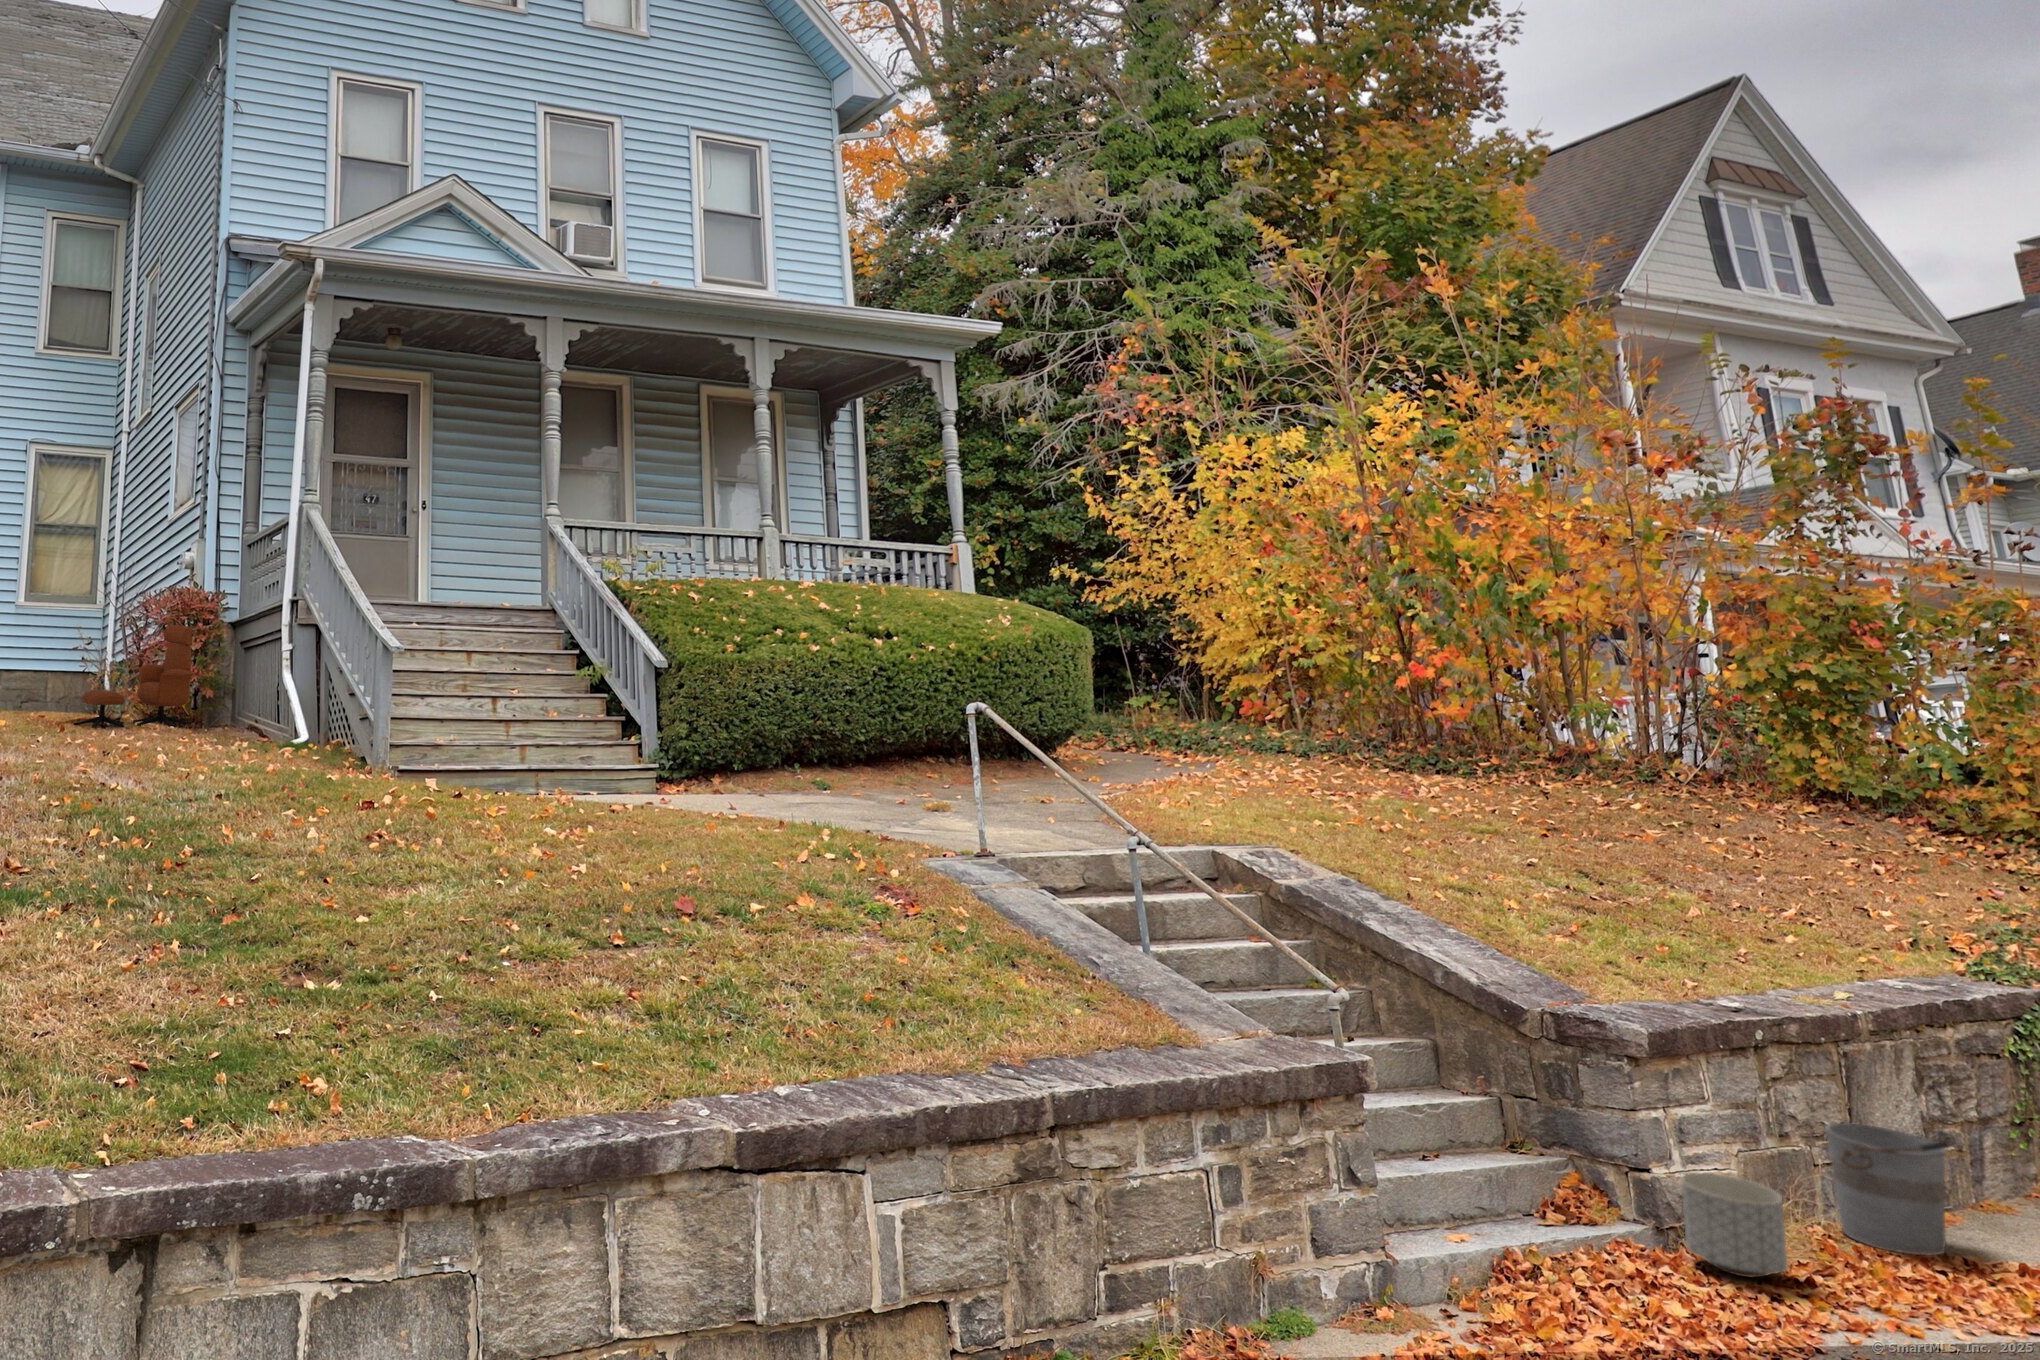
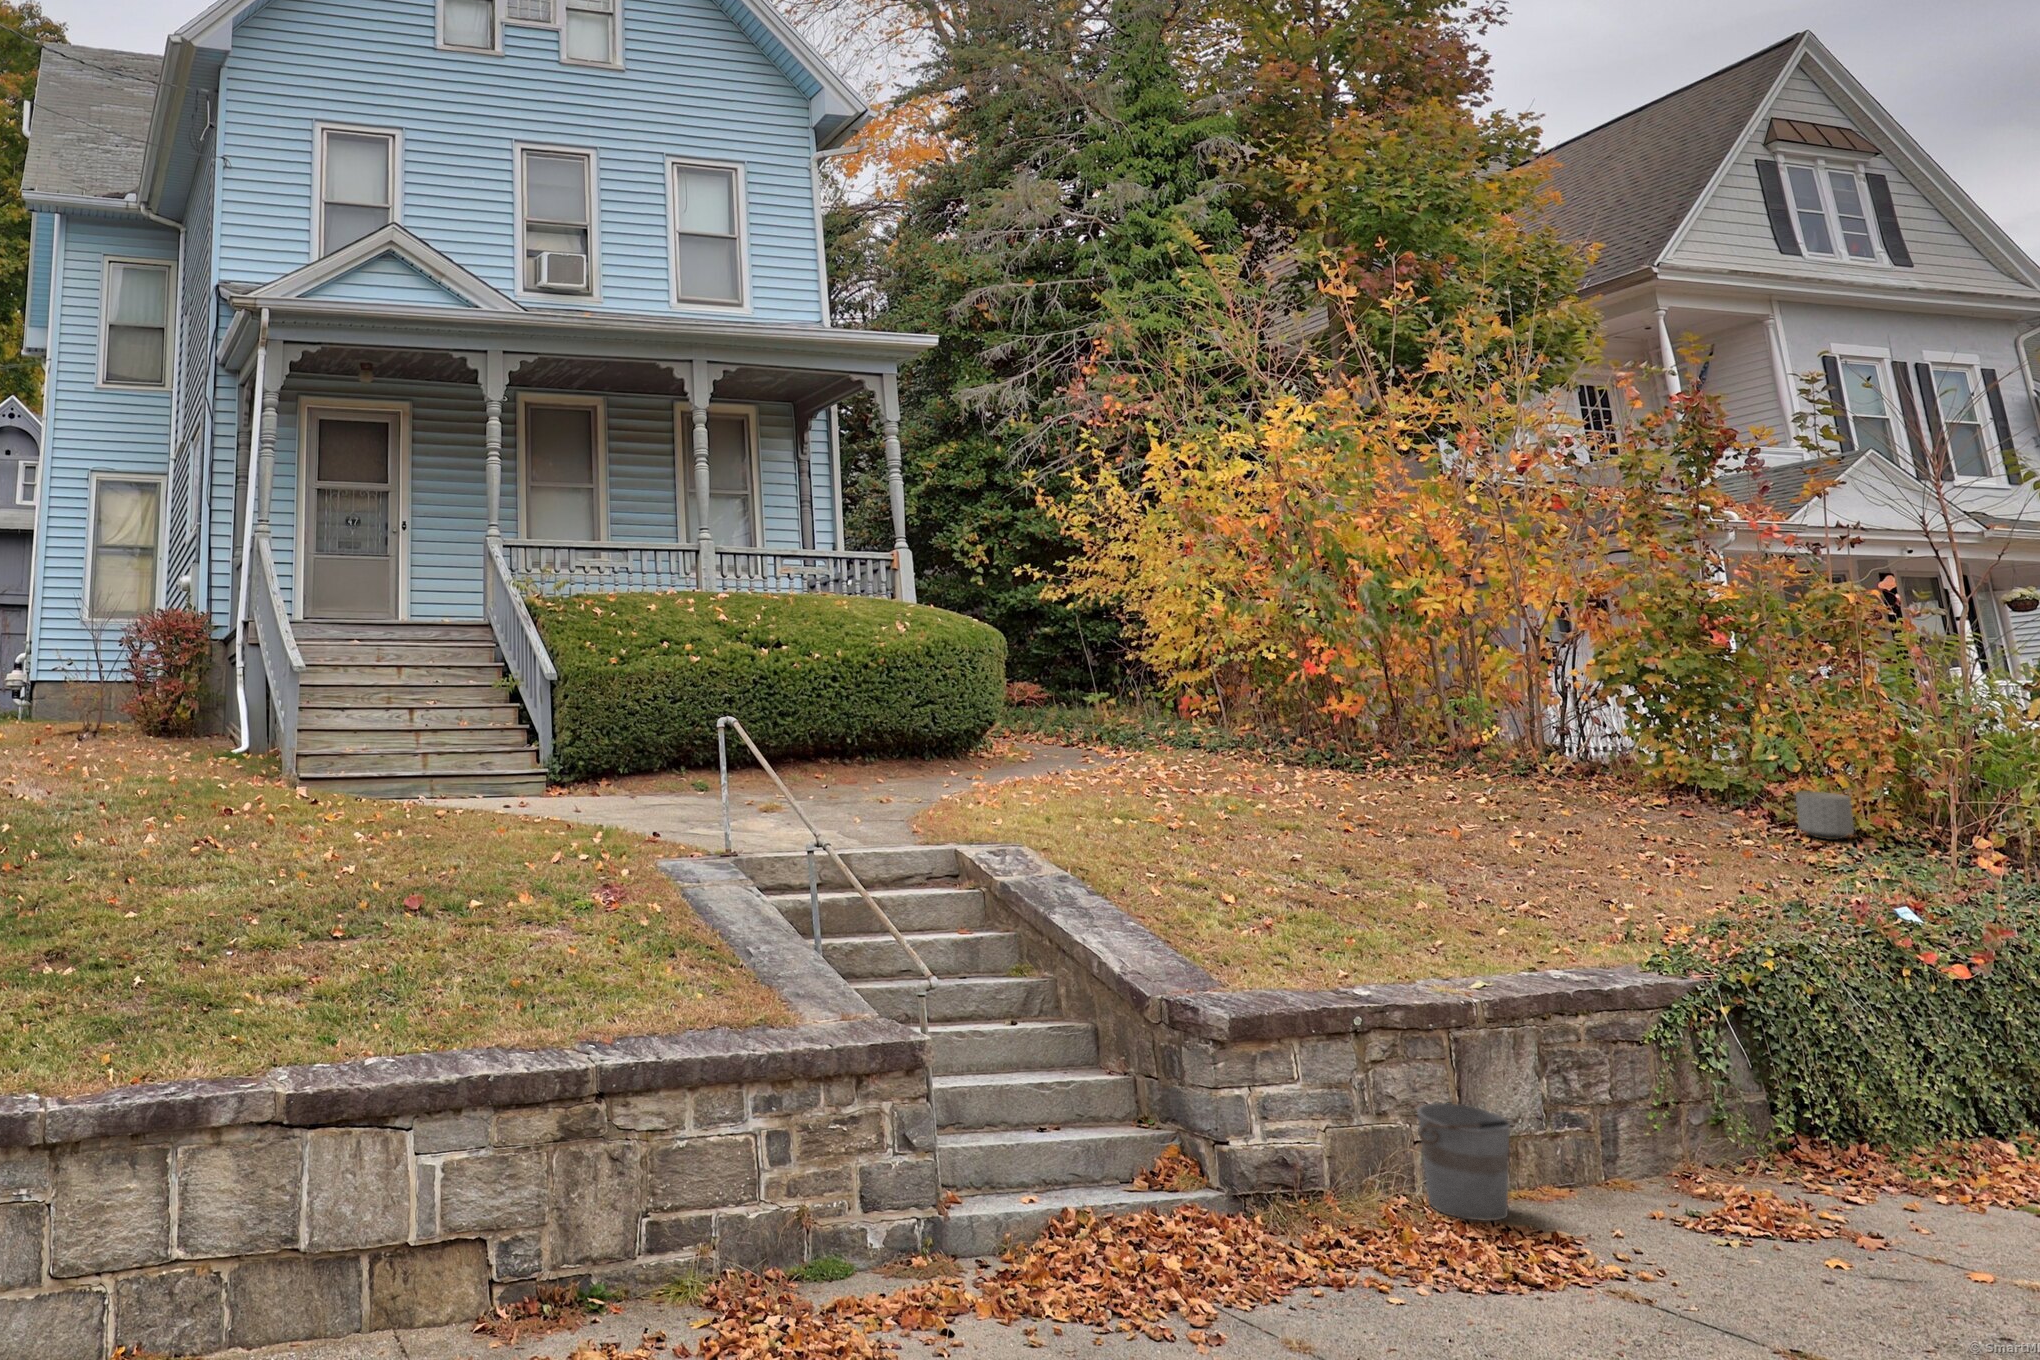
lounge chair: present [74,625,193,728] -> none [122,643,231,738]
planter: present [1682,1173,1787,1278] -> present [1796,792,1854,840]

